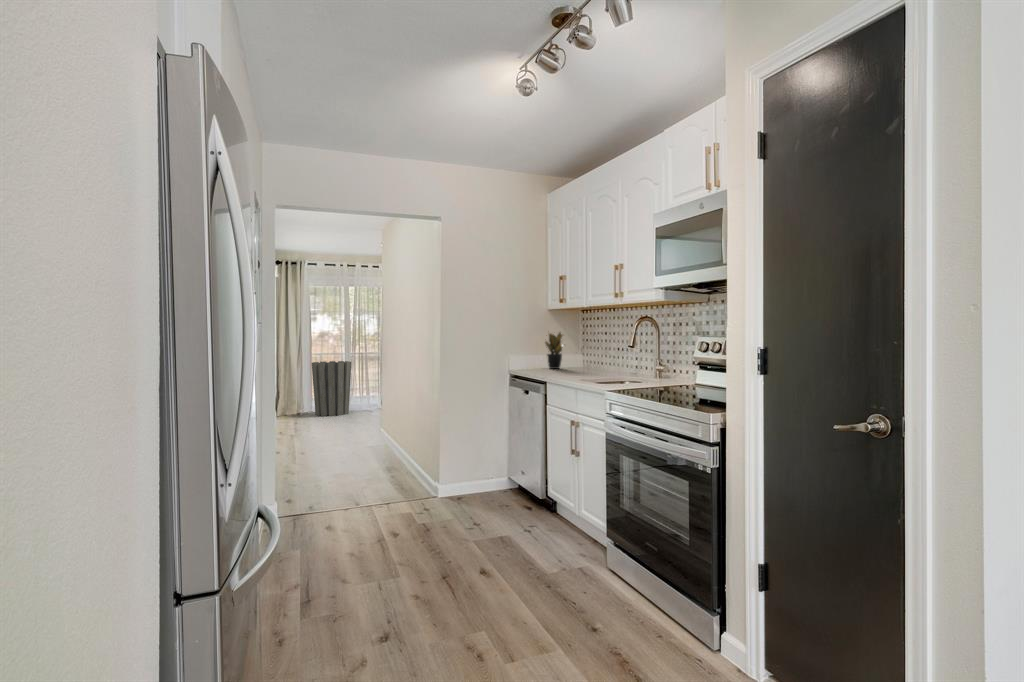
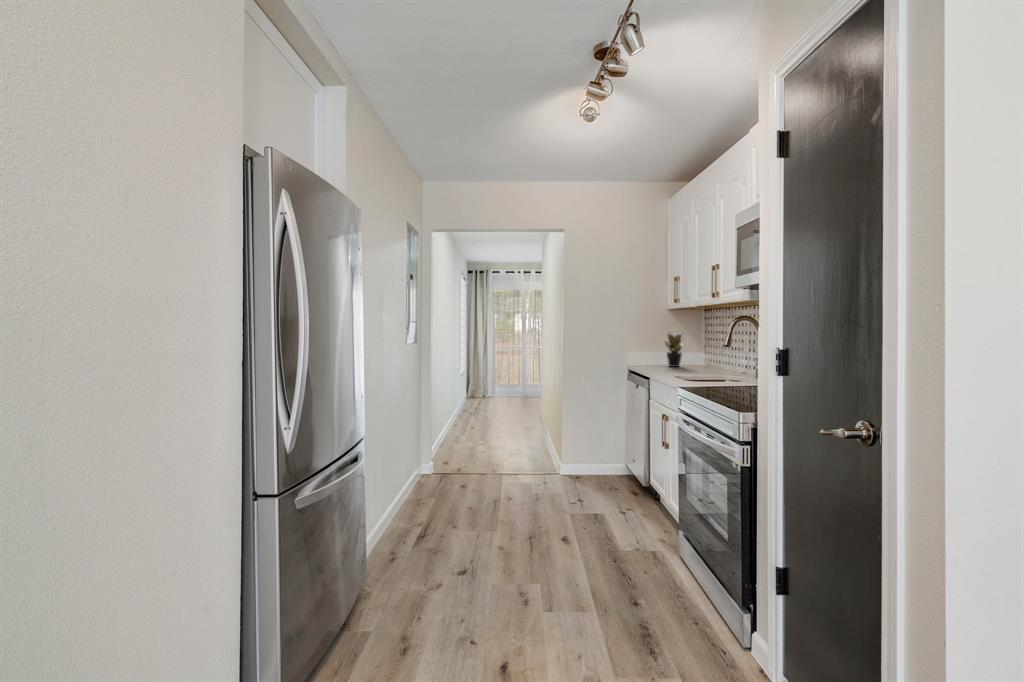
trash can: present [312,361,351,416] -> none [499,356,530,401]

